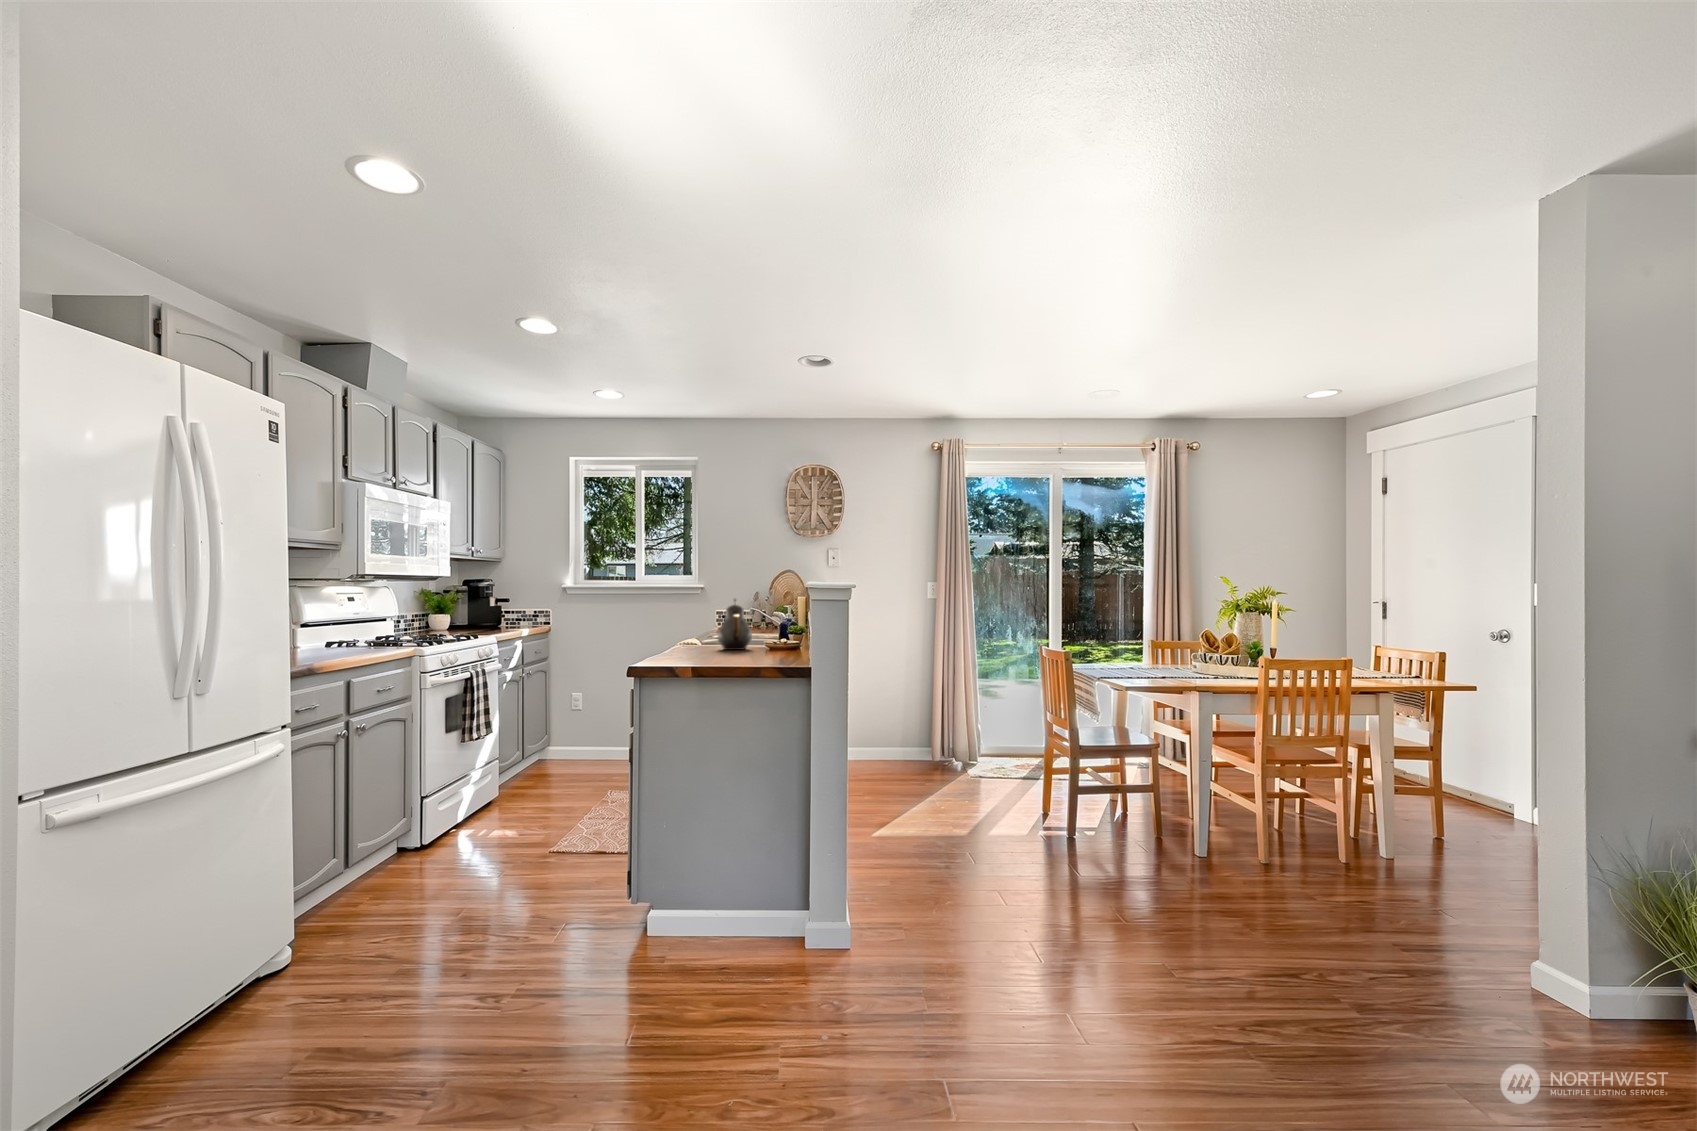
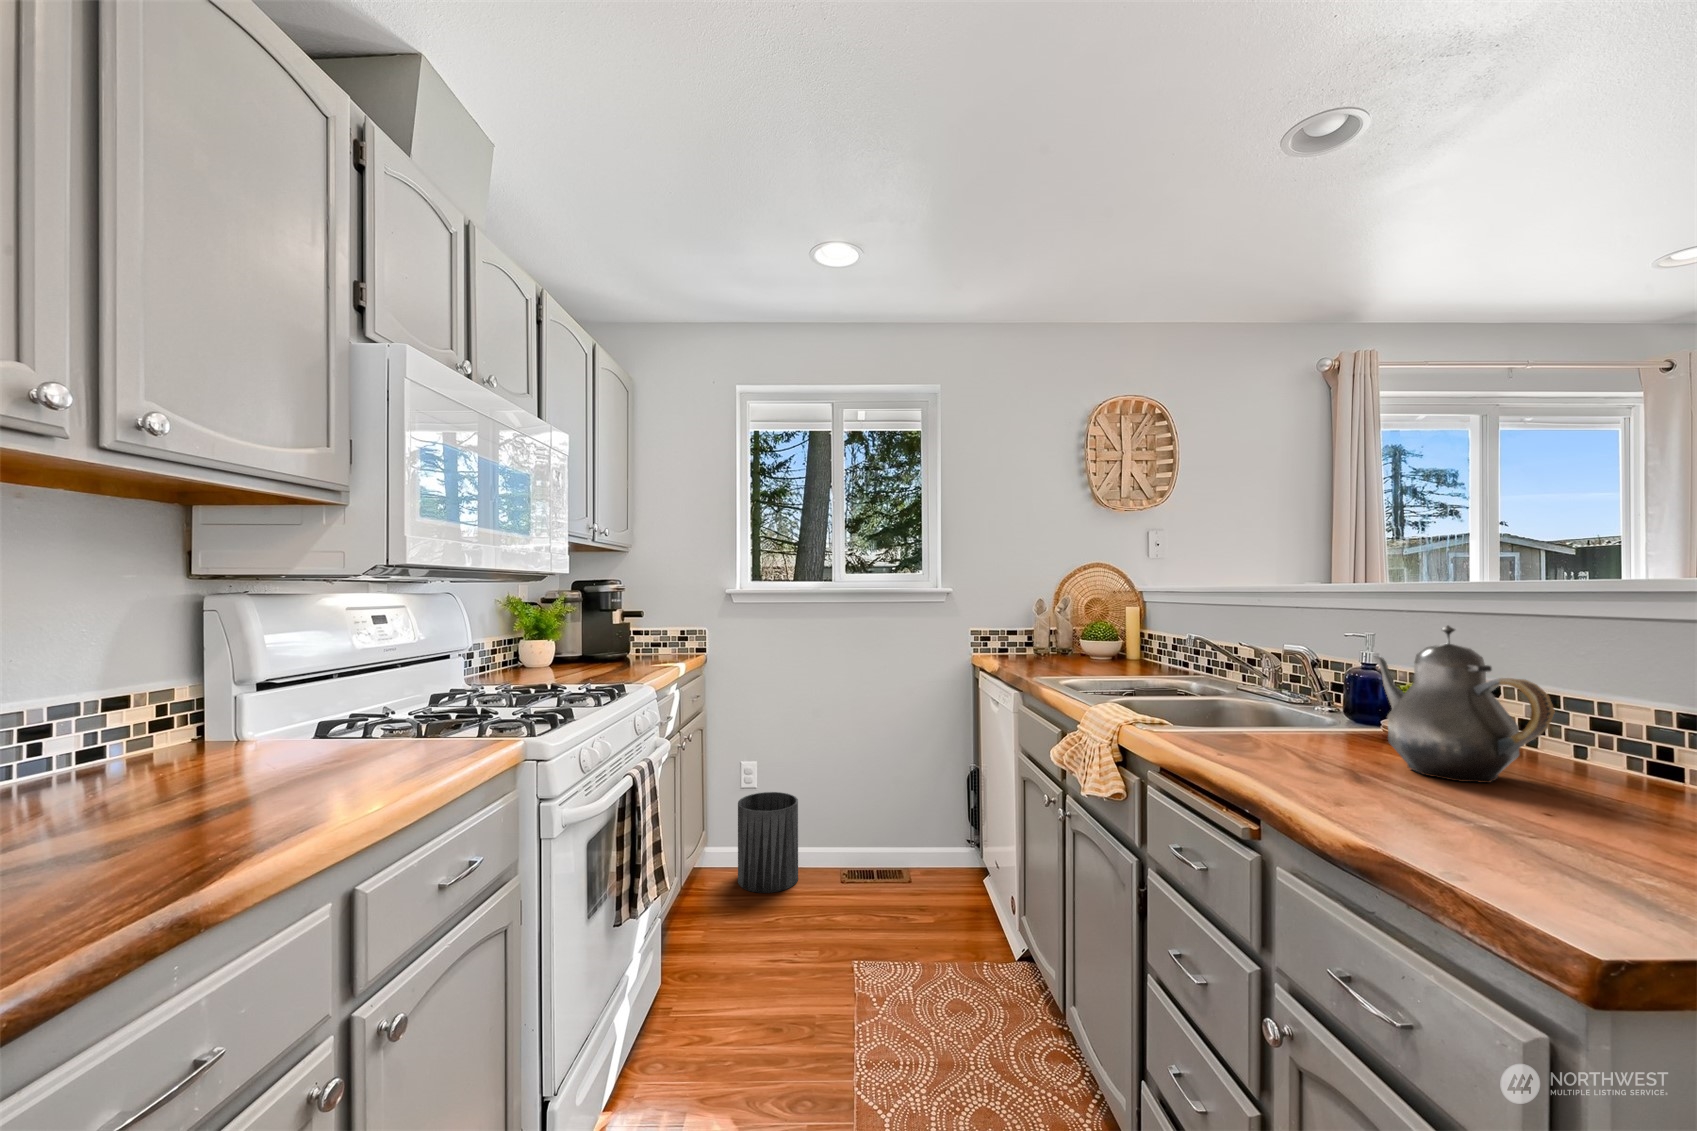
trash can: none [565,711,604,766] -> present [738,792,798,893]

